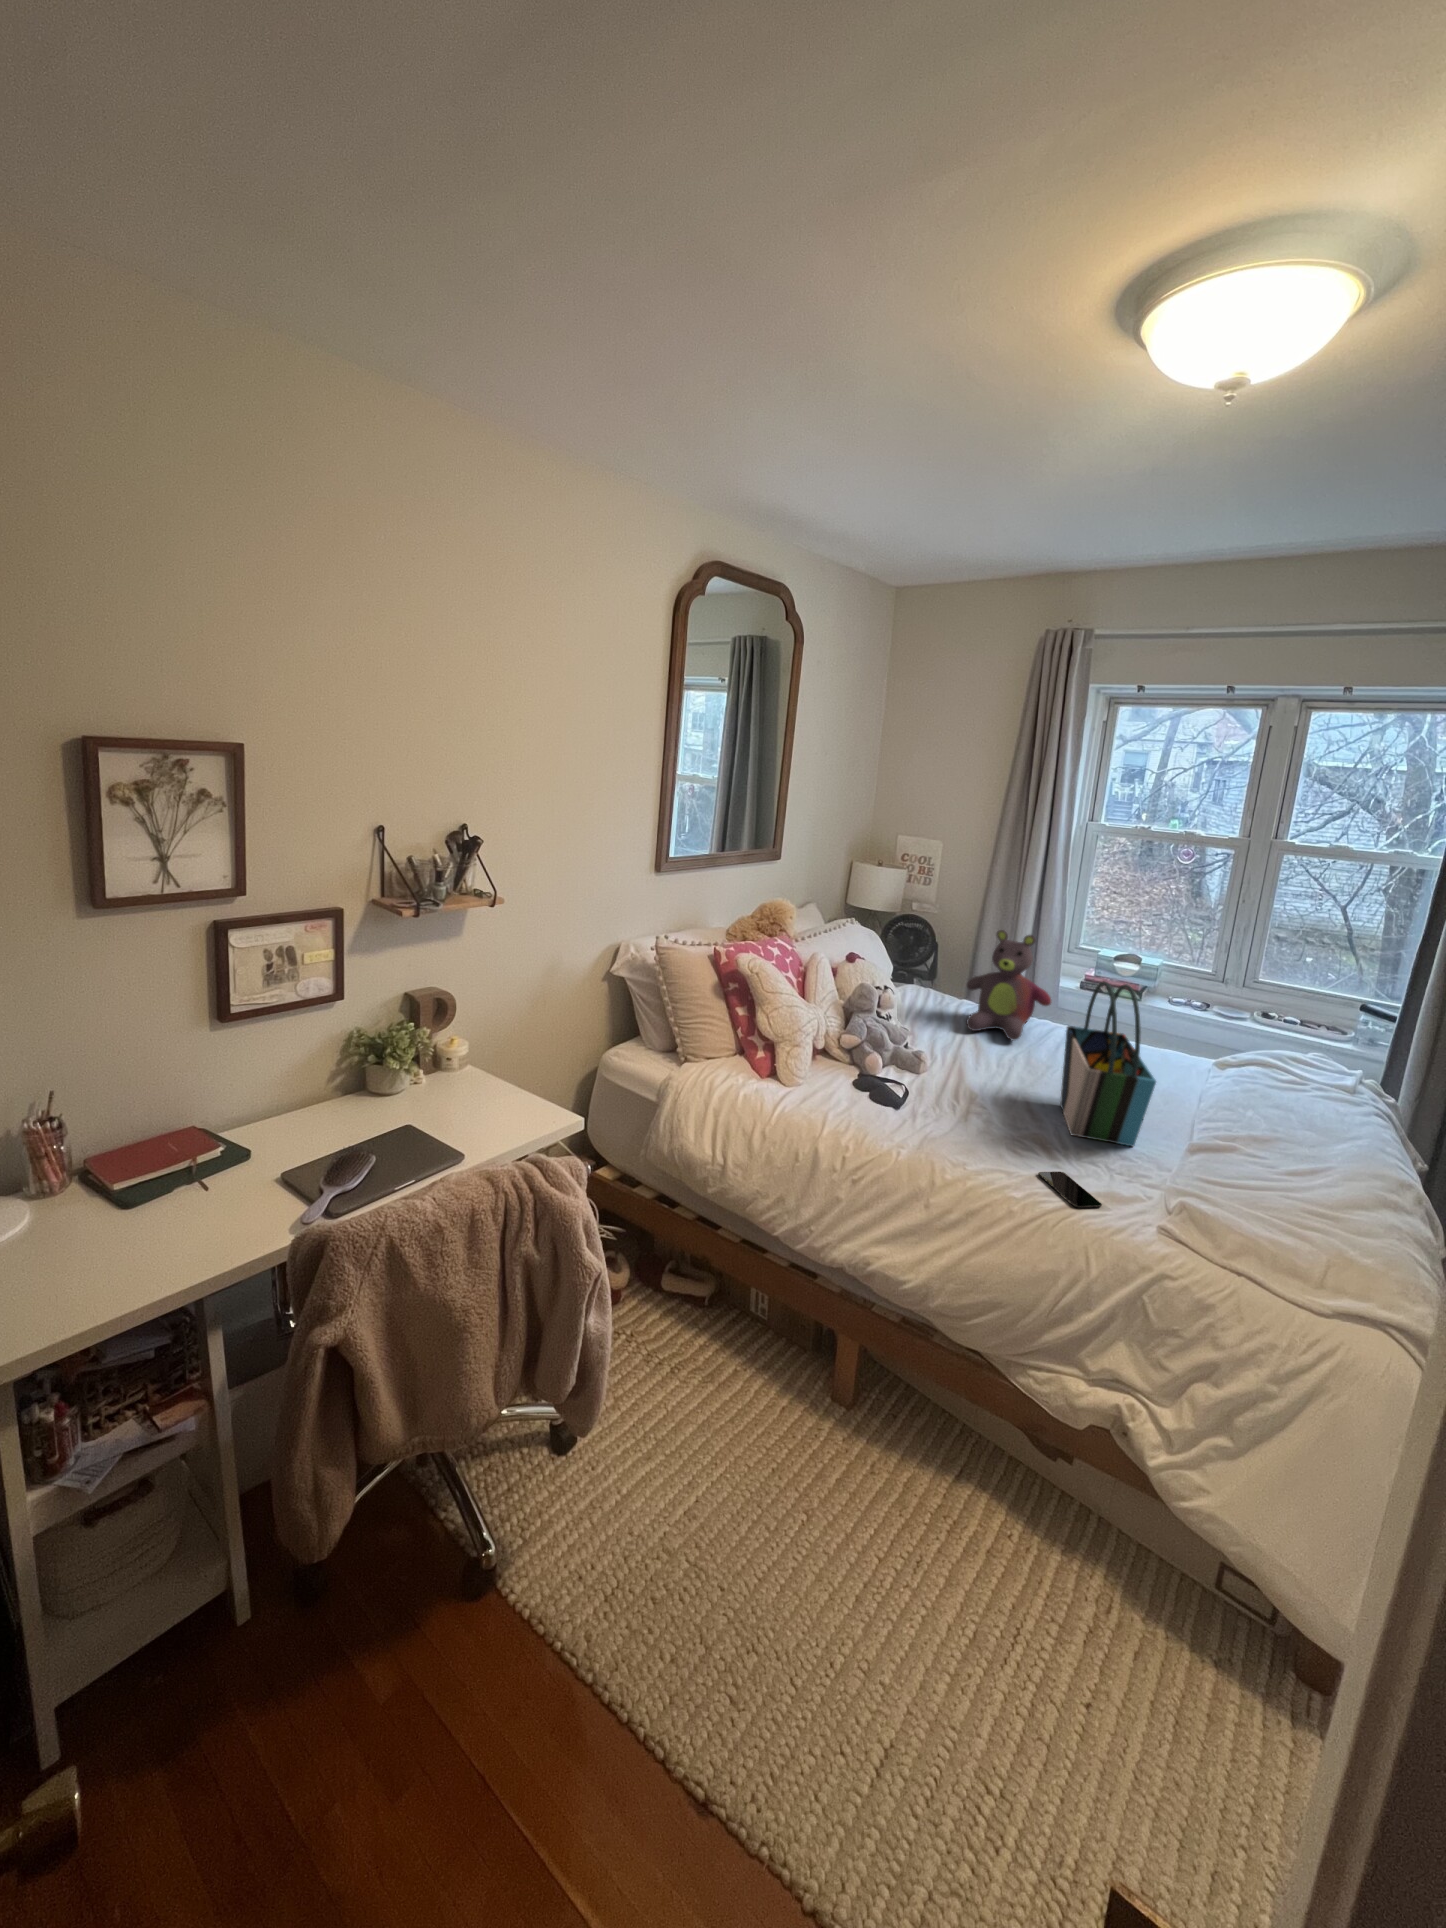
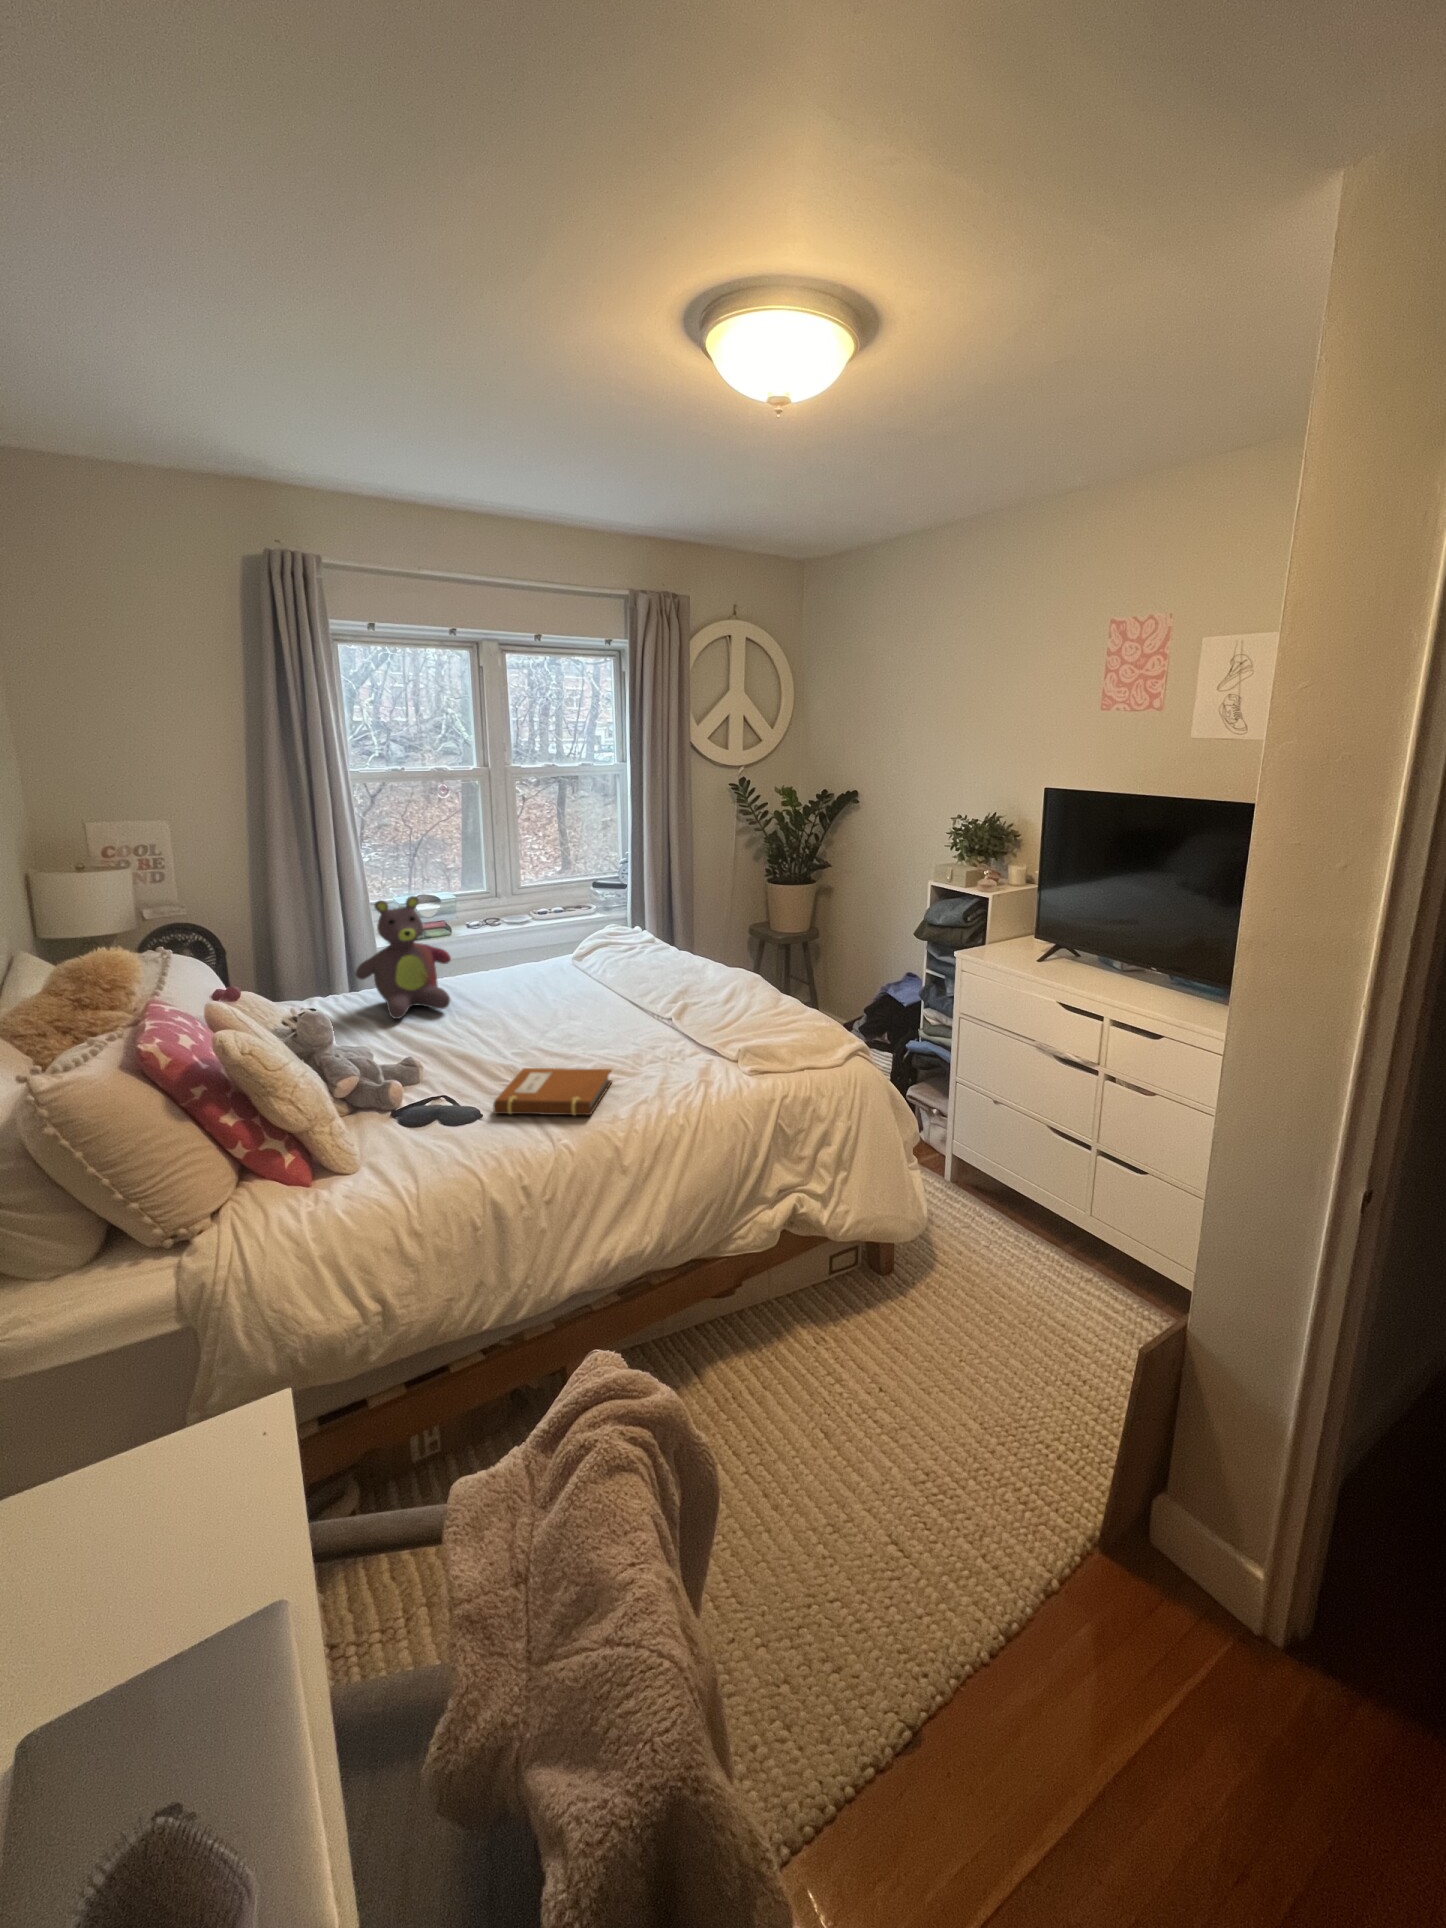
tote bag: present [1060,982,1156,1146] -> none [534,903,661,1051]
notebook: none [903,1099,1023,1155] -> present [493,1068,612,1116]
smartphone: present [1038,1172,1102,1208] -> none [649,1074,709,1089]

